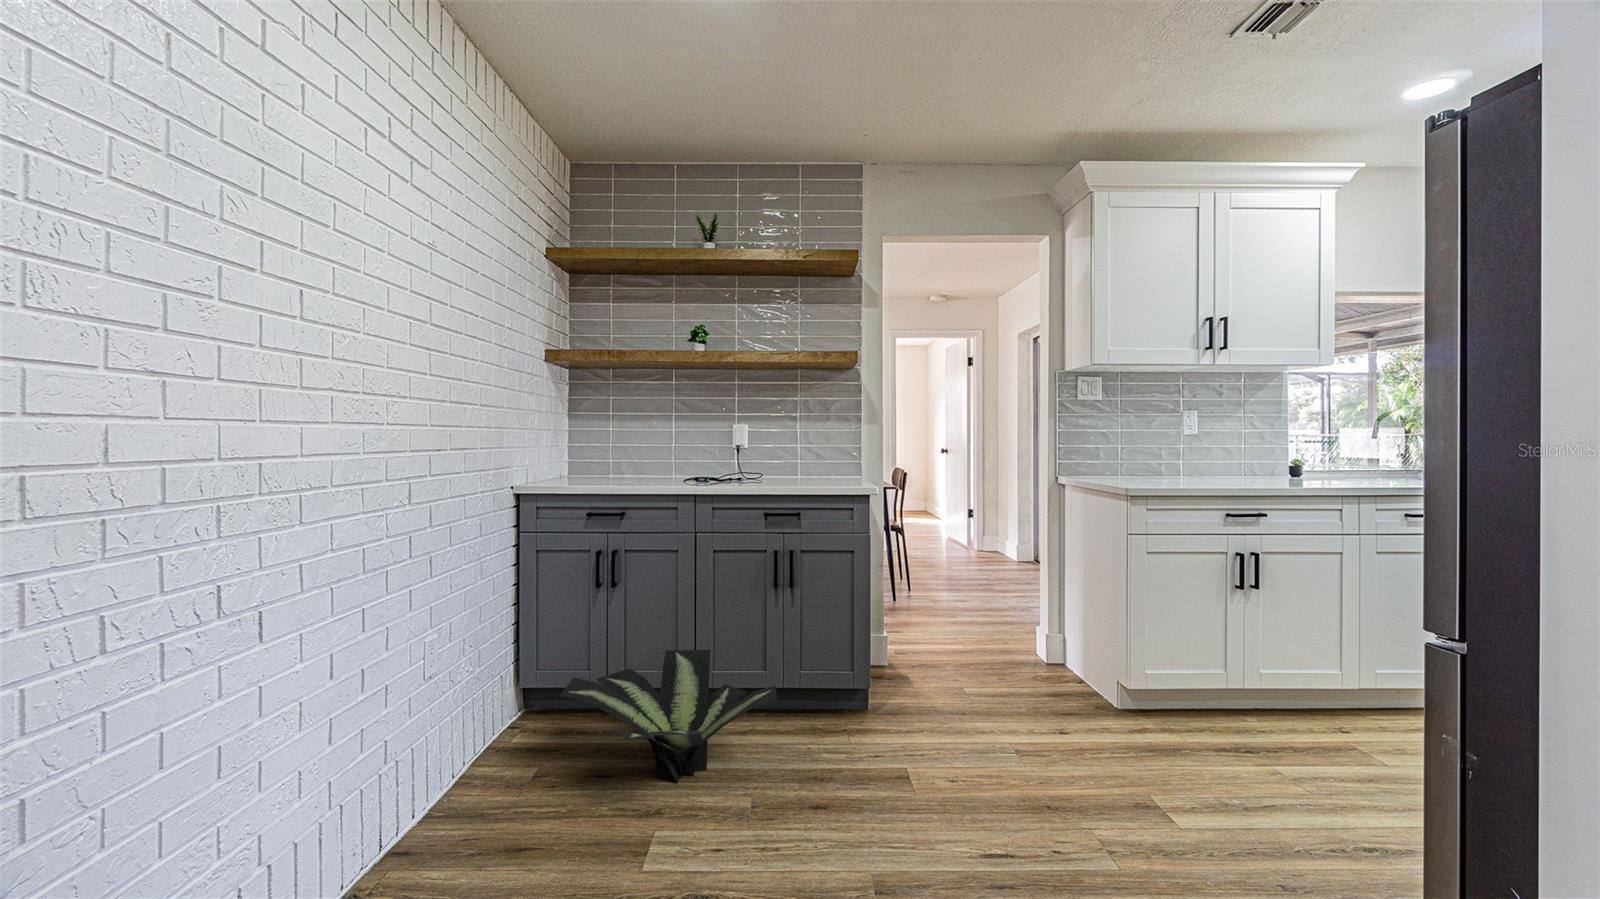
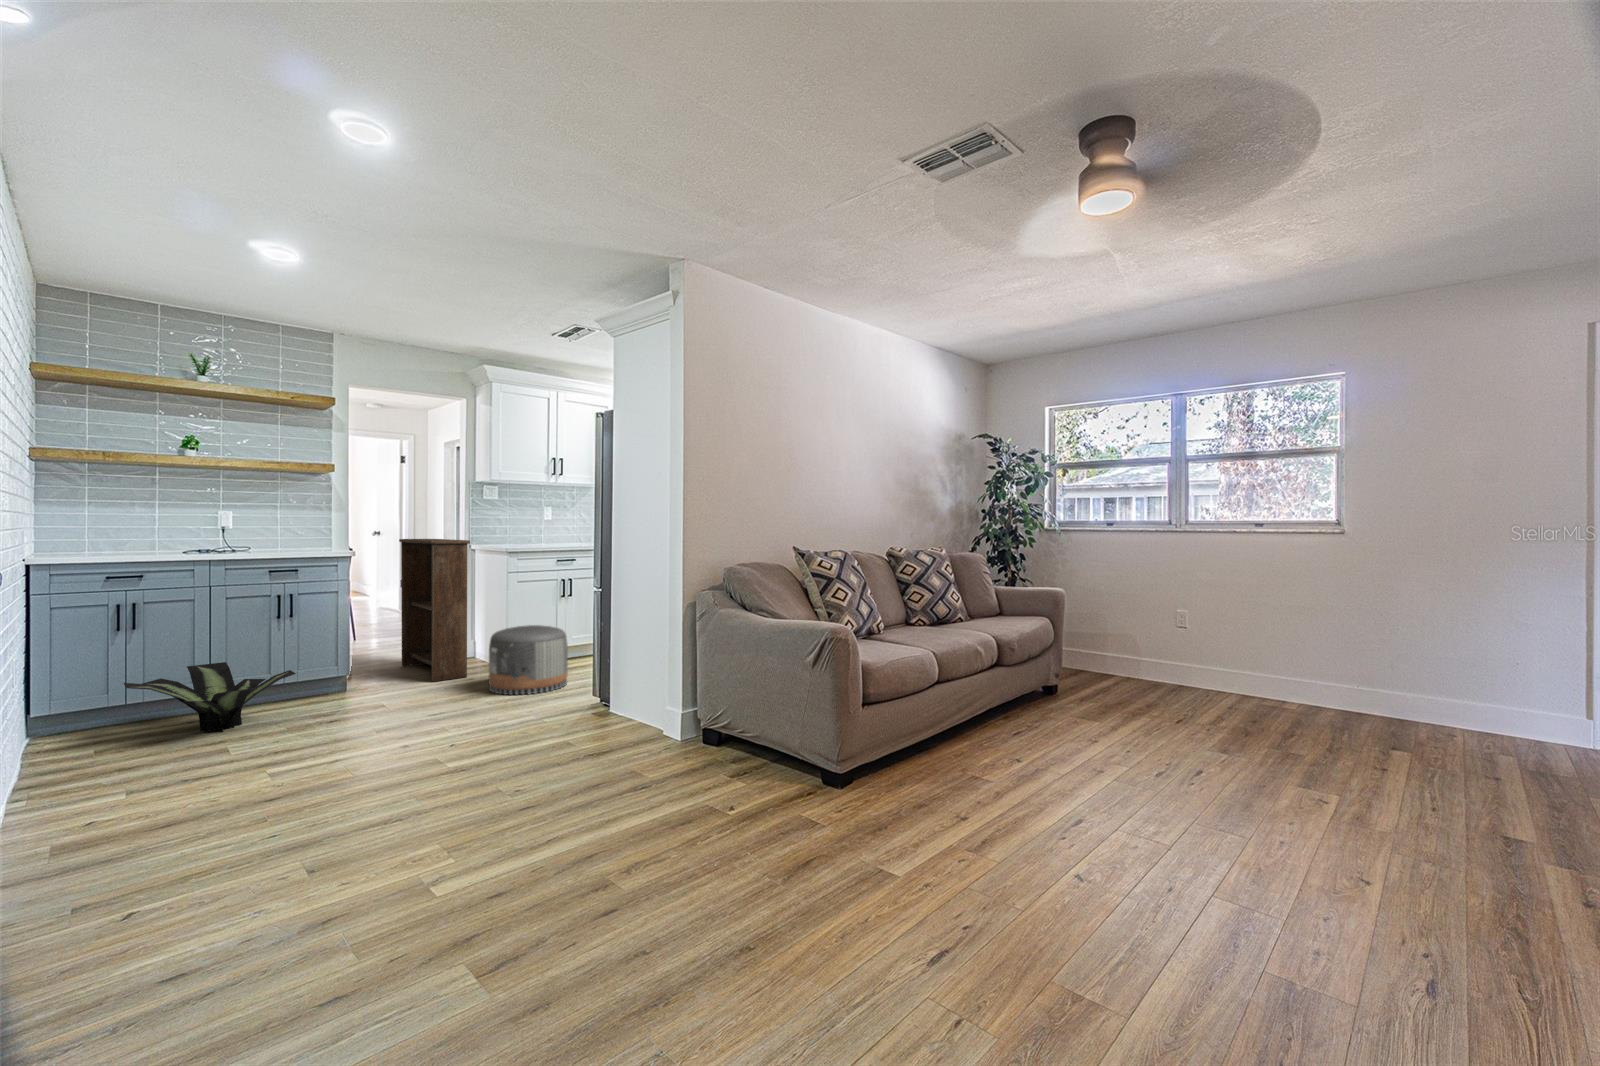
bookshelf: none [951,466,1061,725] -> present [399,539,470,681]
pouf: none [1100,659,1289,848] -> present [489,625,568,695]

